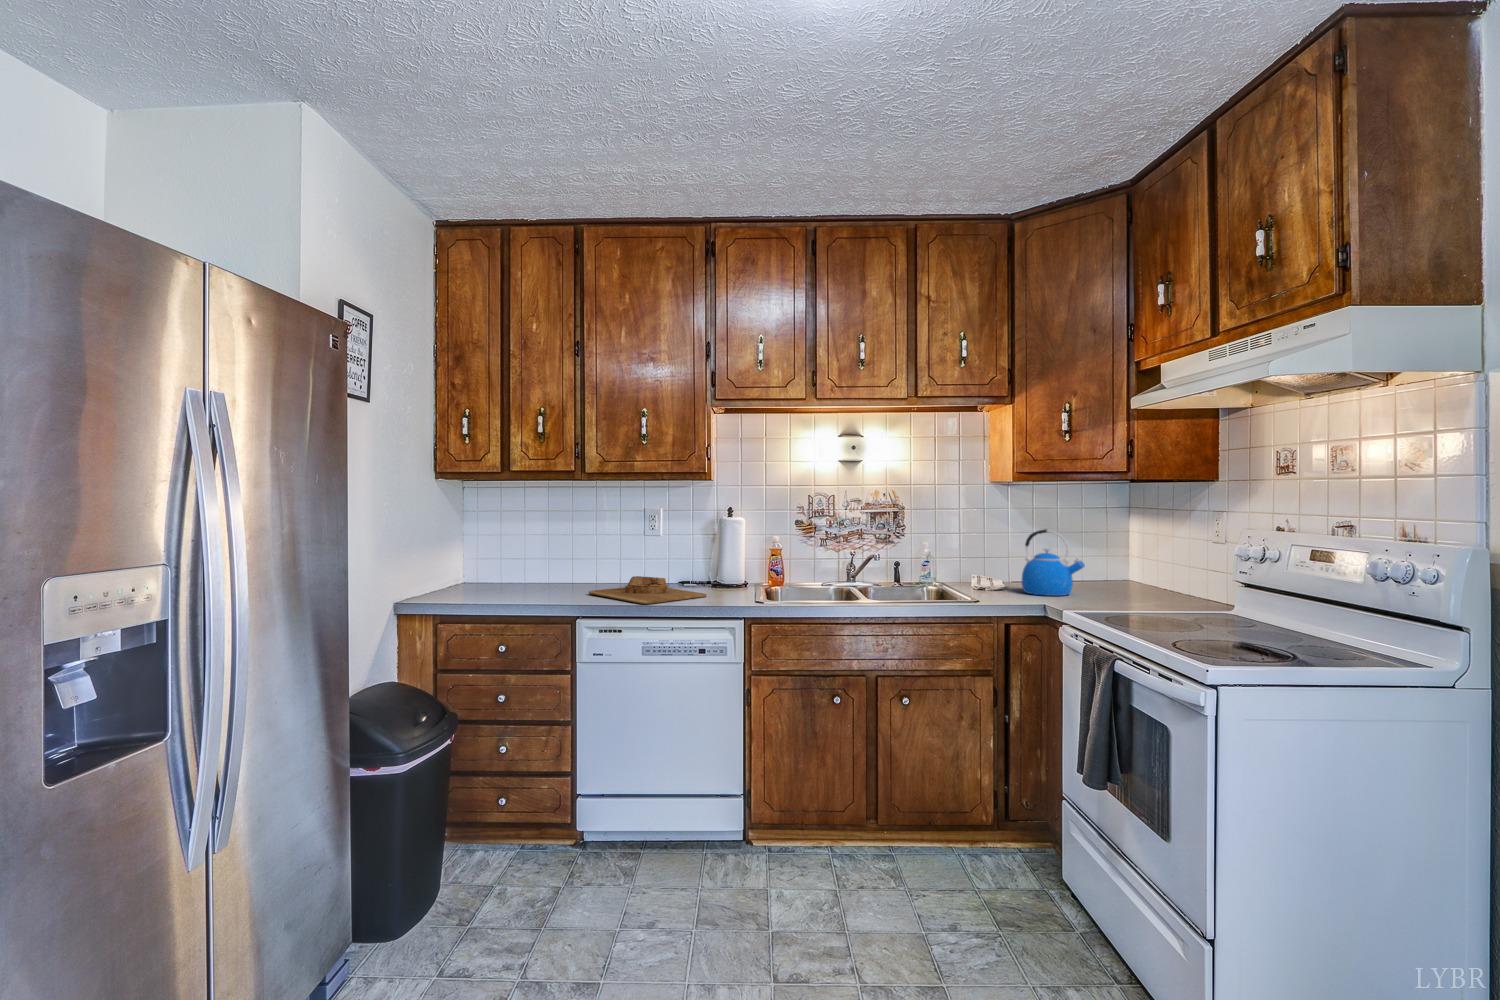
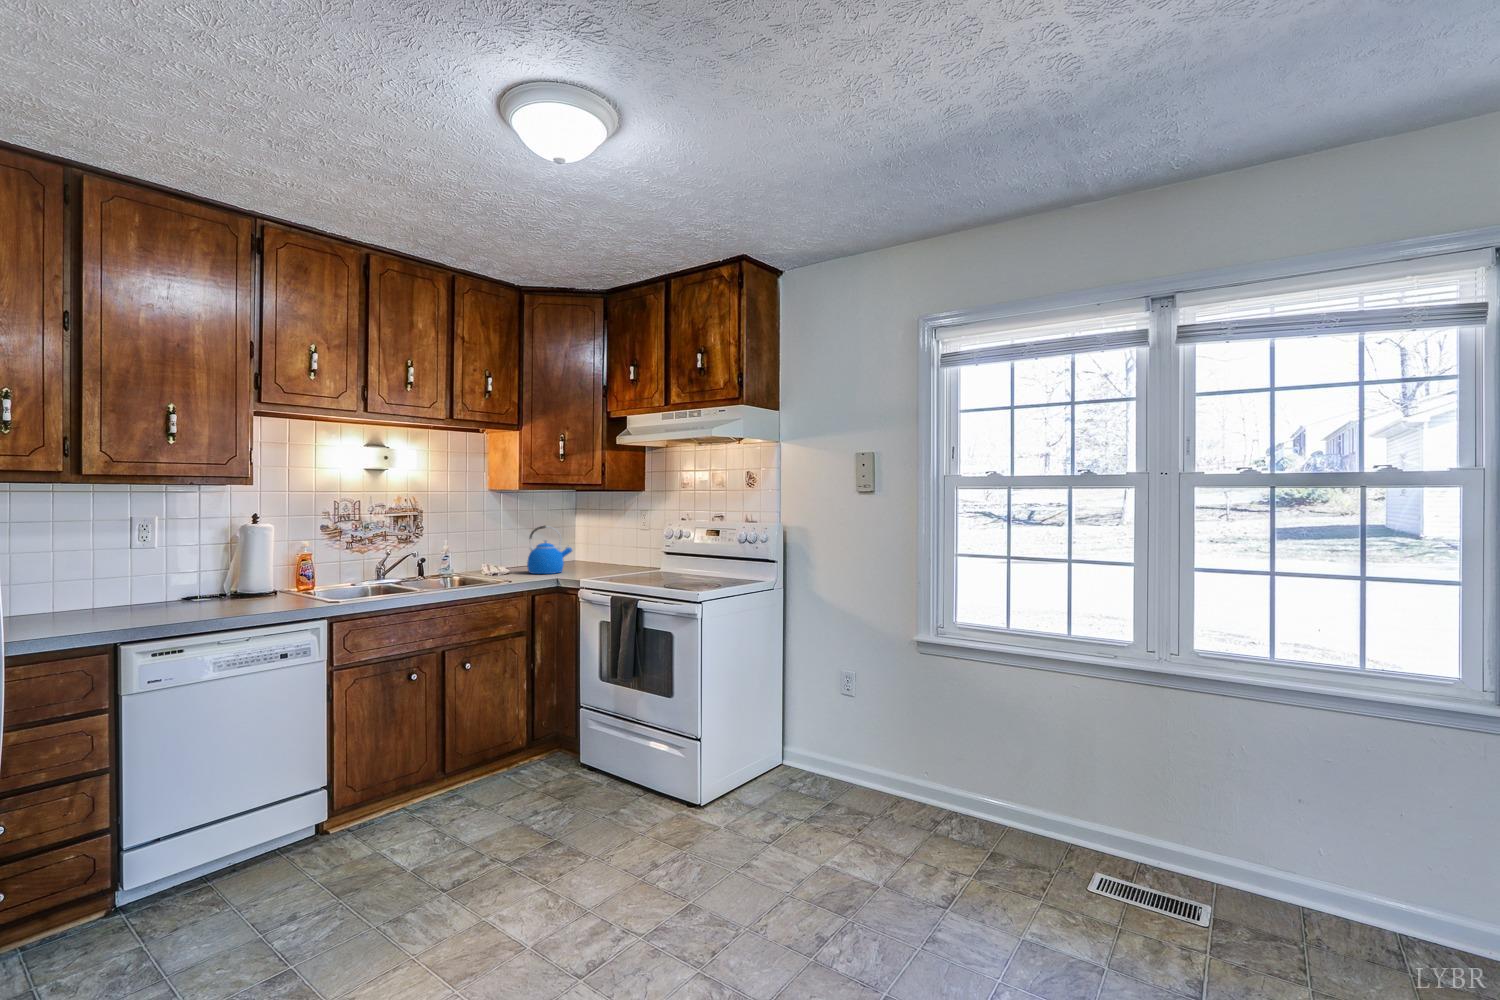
cutting board: present [589,576,706,604] -> none [86,590,259,619]

